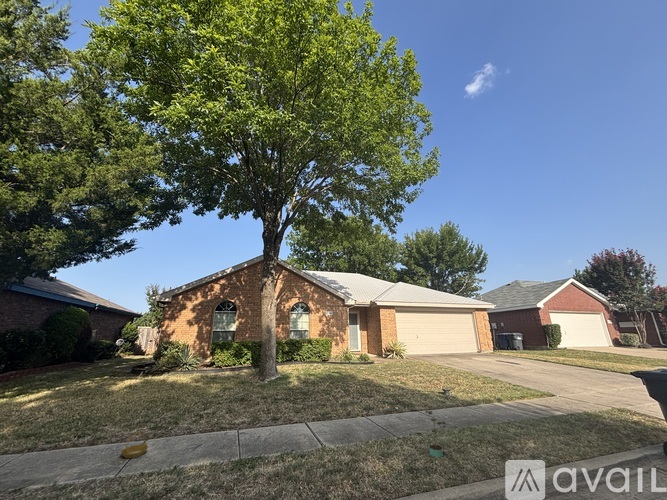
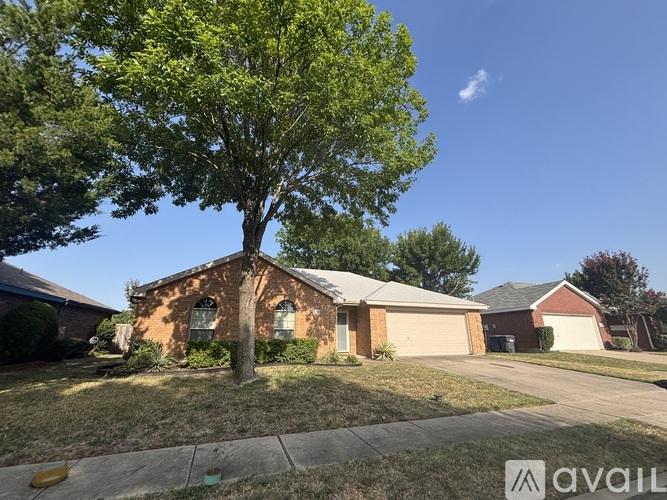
potted plant: present [426,411,446,457] -> present [204,426,233,485]

